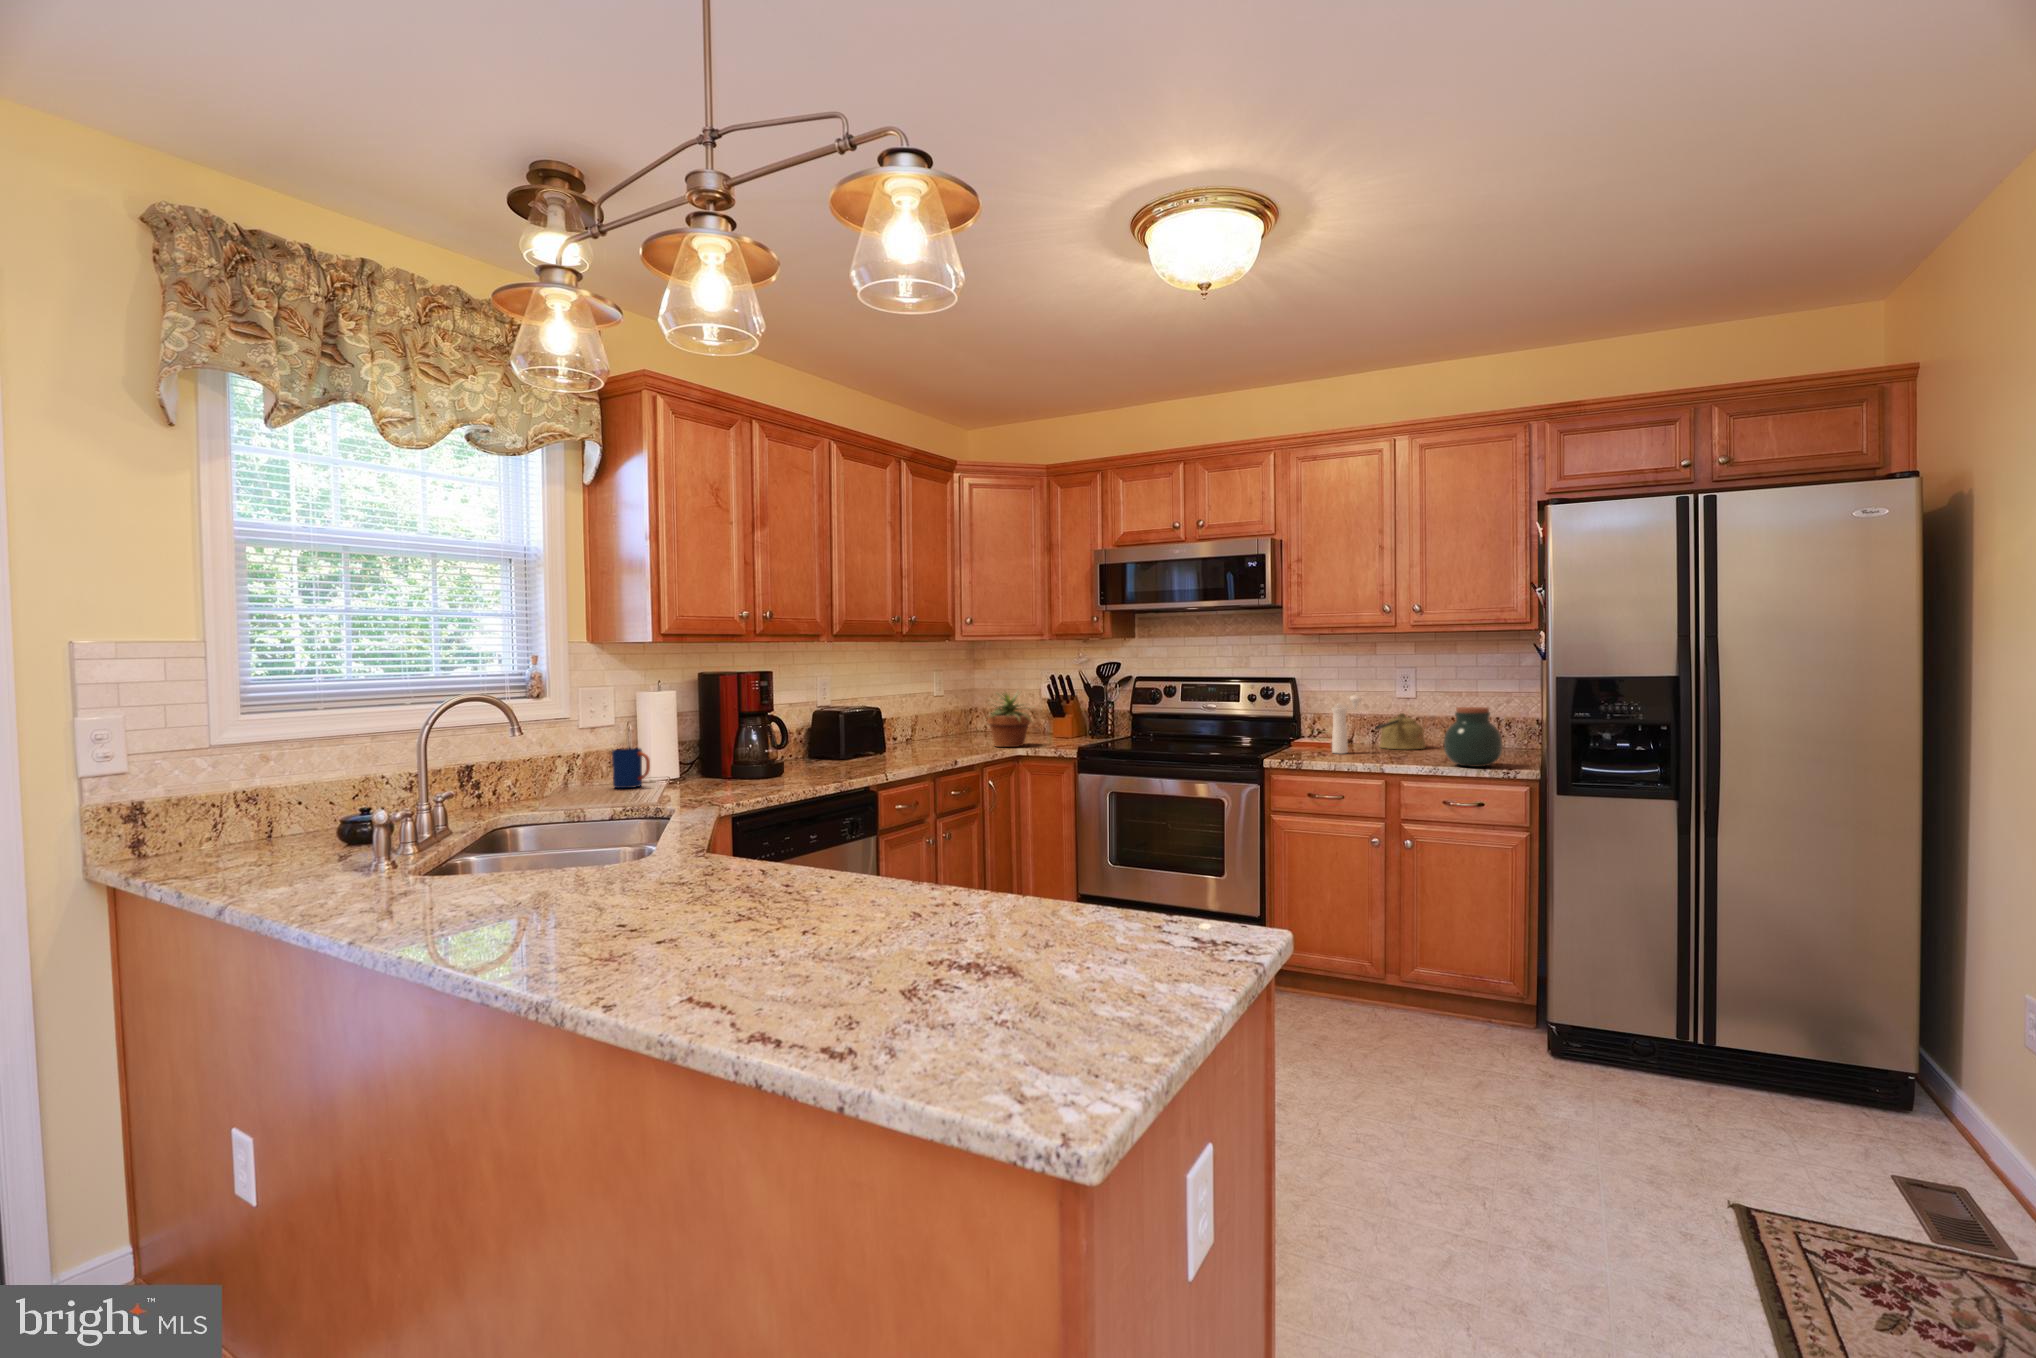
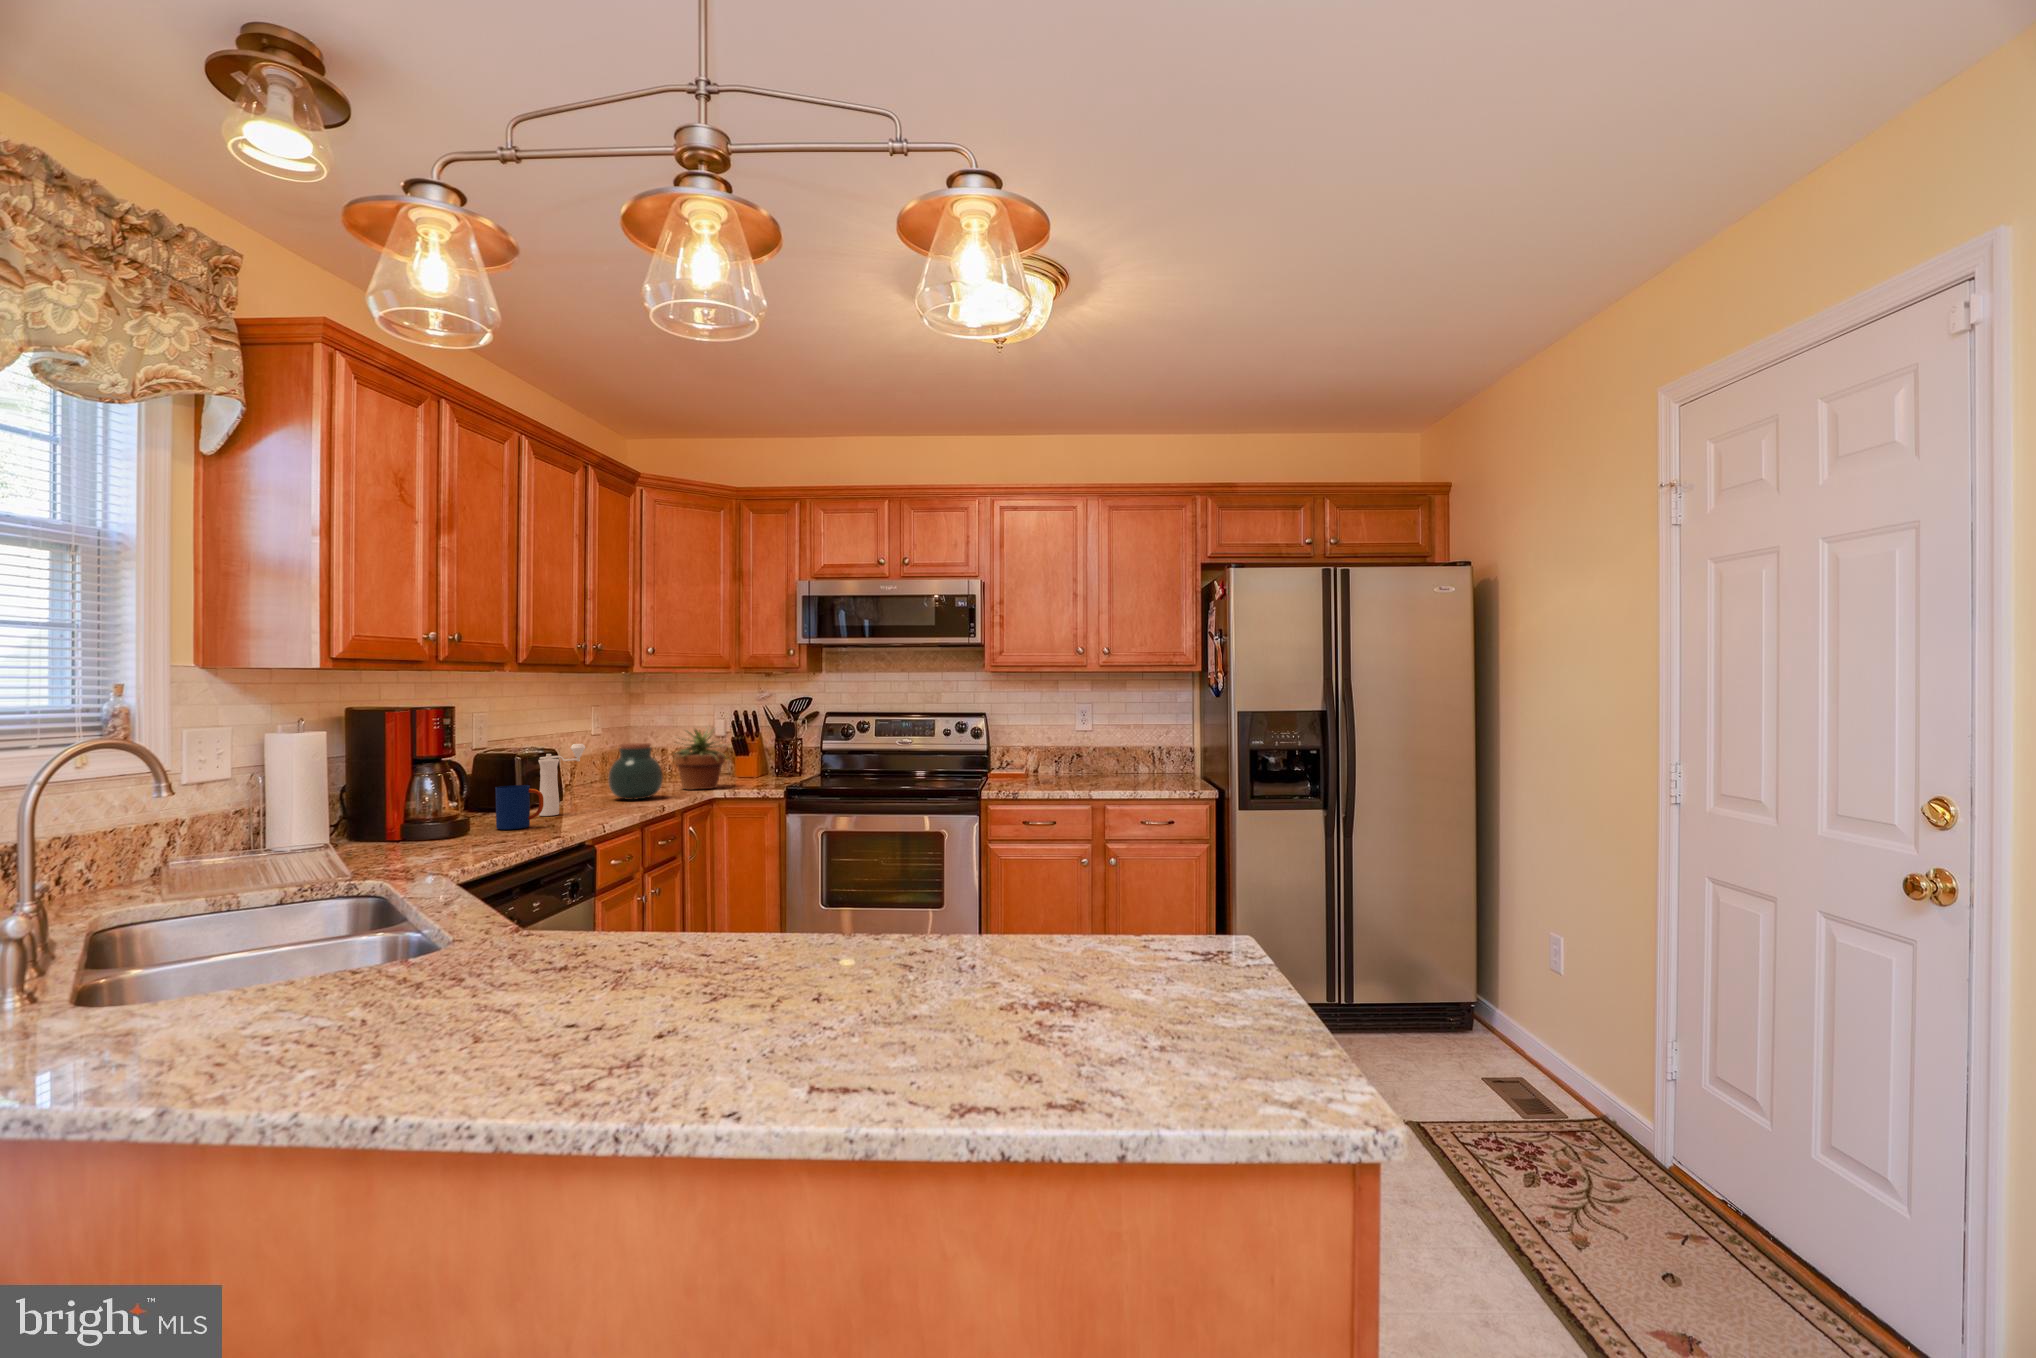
pepper mill: present [1332,695,1361,753] -> present [538,744,586,816]
jar: present [1444,707,1503,767] -> present [609,743,663,800]
kettle: present [1376,713,1426,749] -> none [1063,743,1105,776]
mug: present [612,748,650,788] -> present [495,785,544,830]

